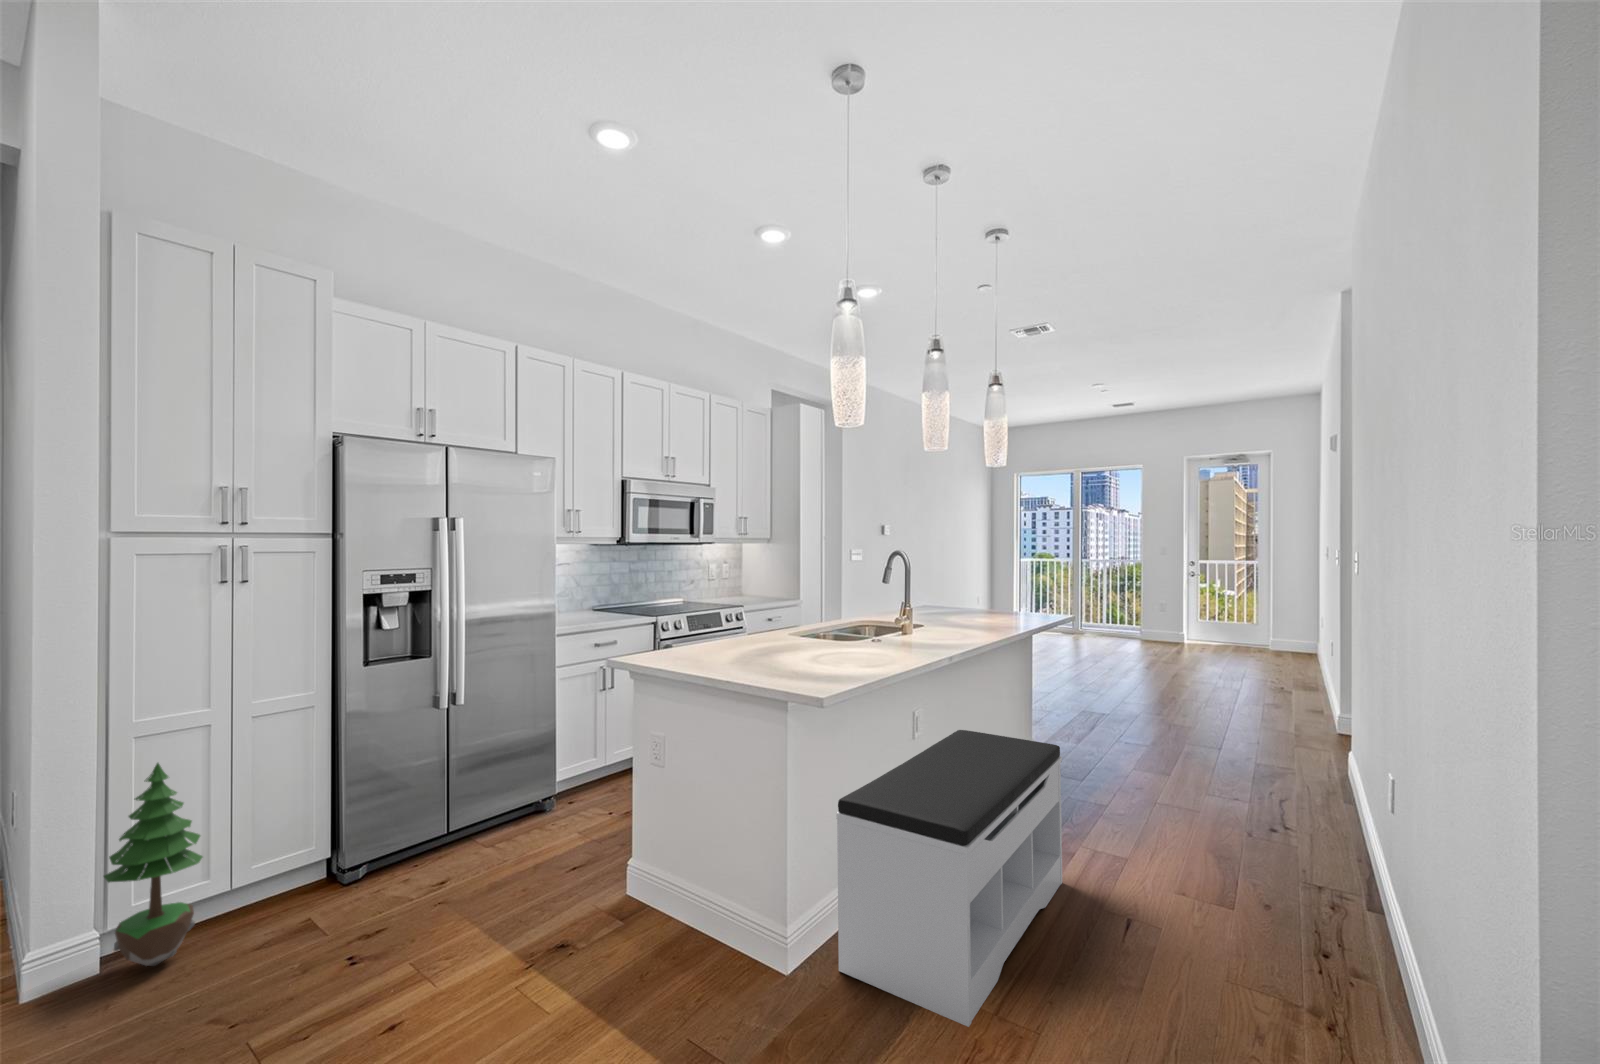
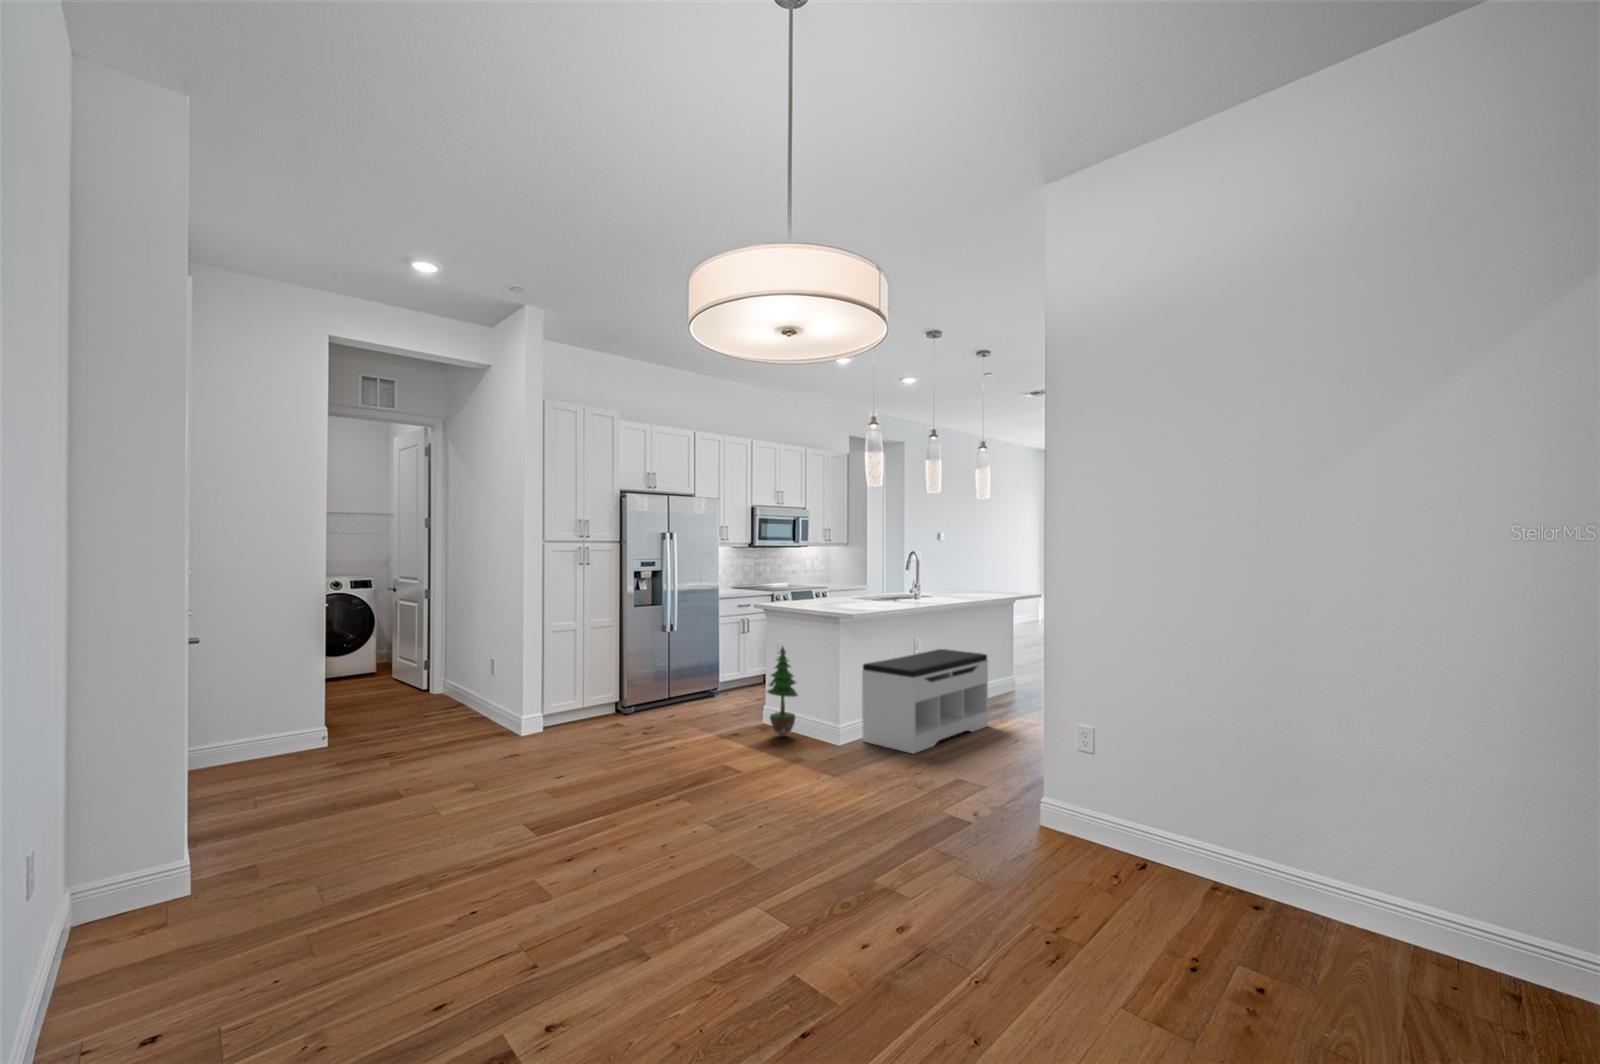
potted tree: present [104,763,202,966] -> present [767,647,798,737]

